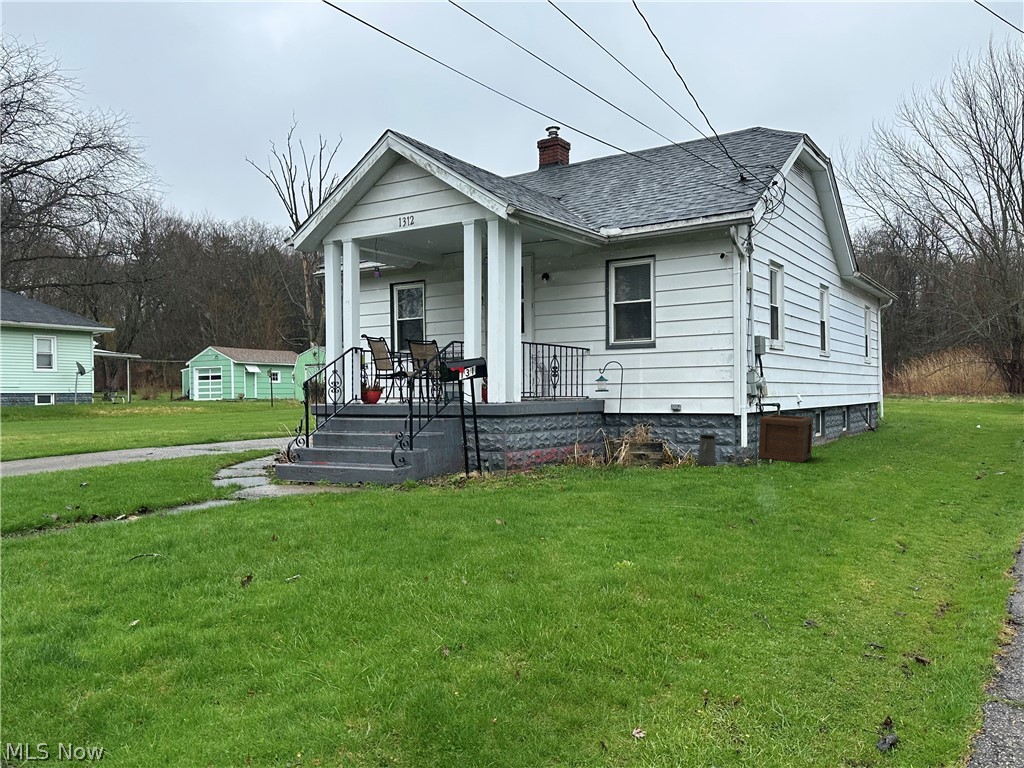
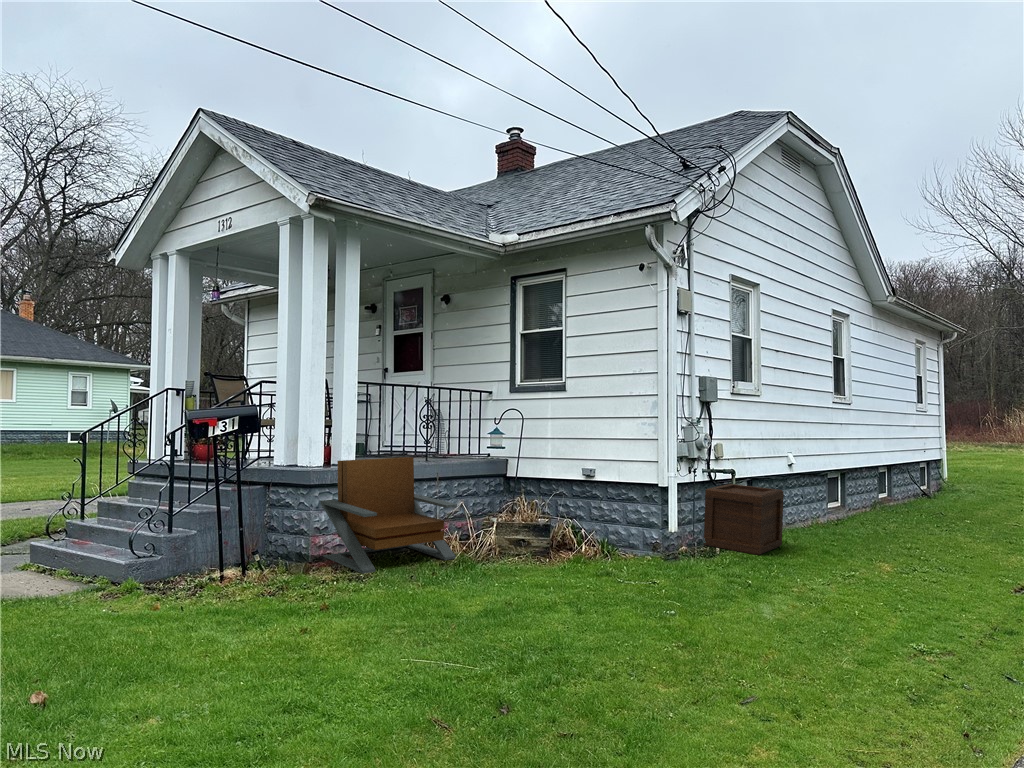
lounge chair: none [509,396,606,477] -> present [321,457,457,574]
watering can: present [697,431,716,466] -> none [602,504,635,557]

